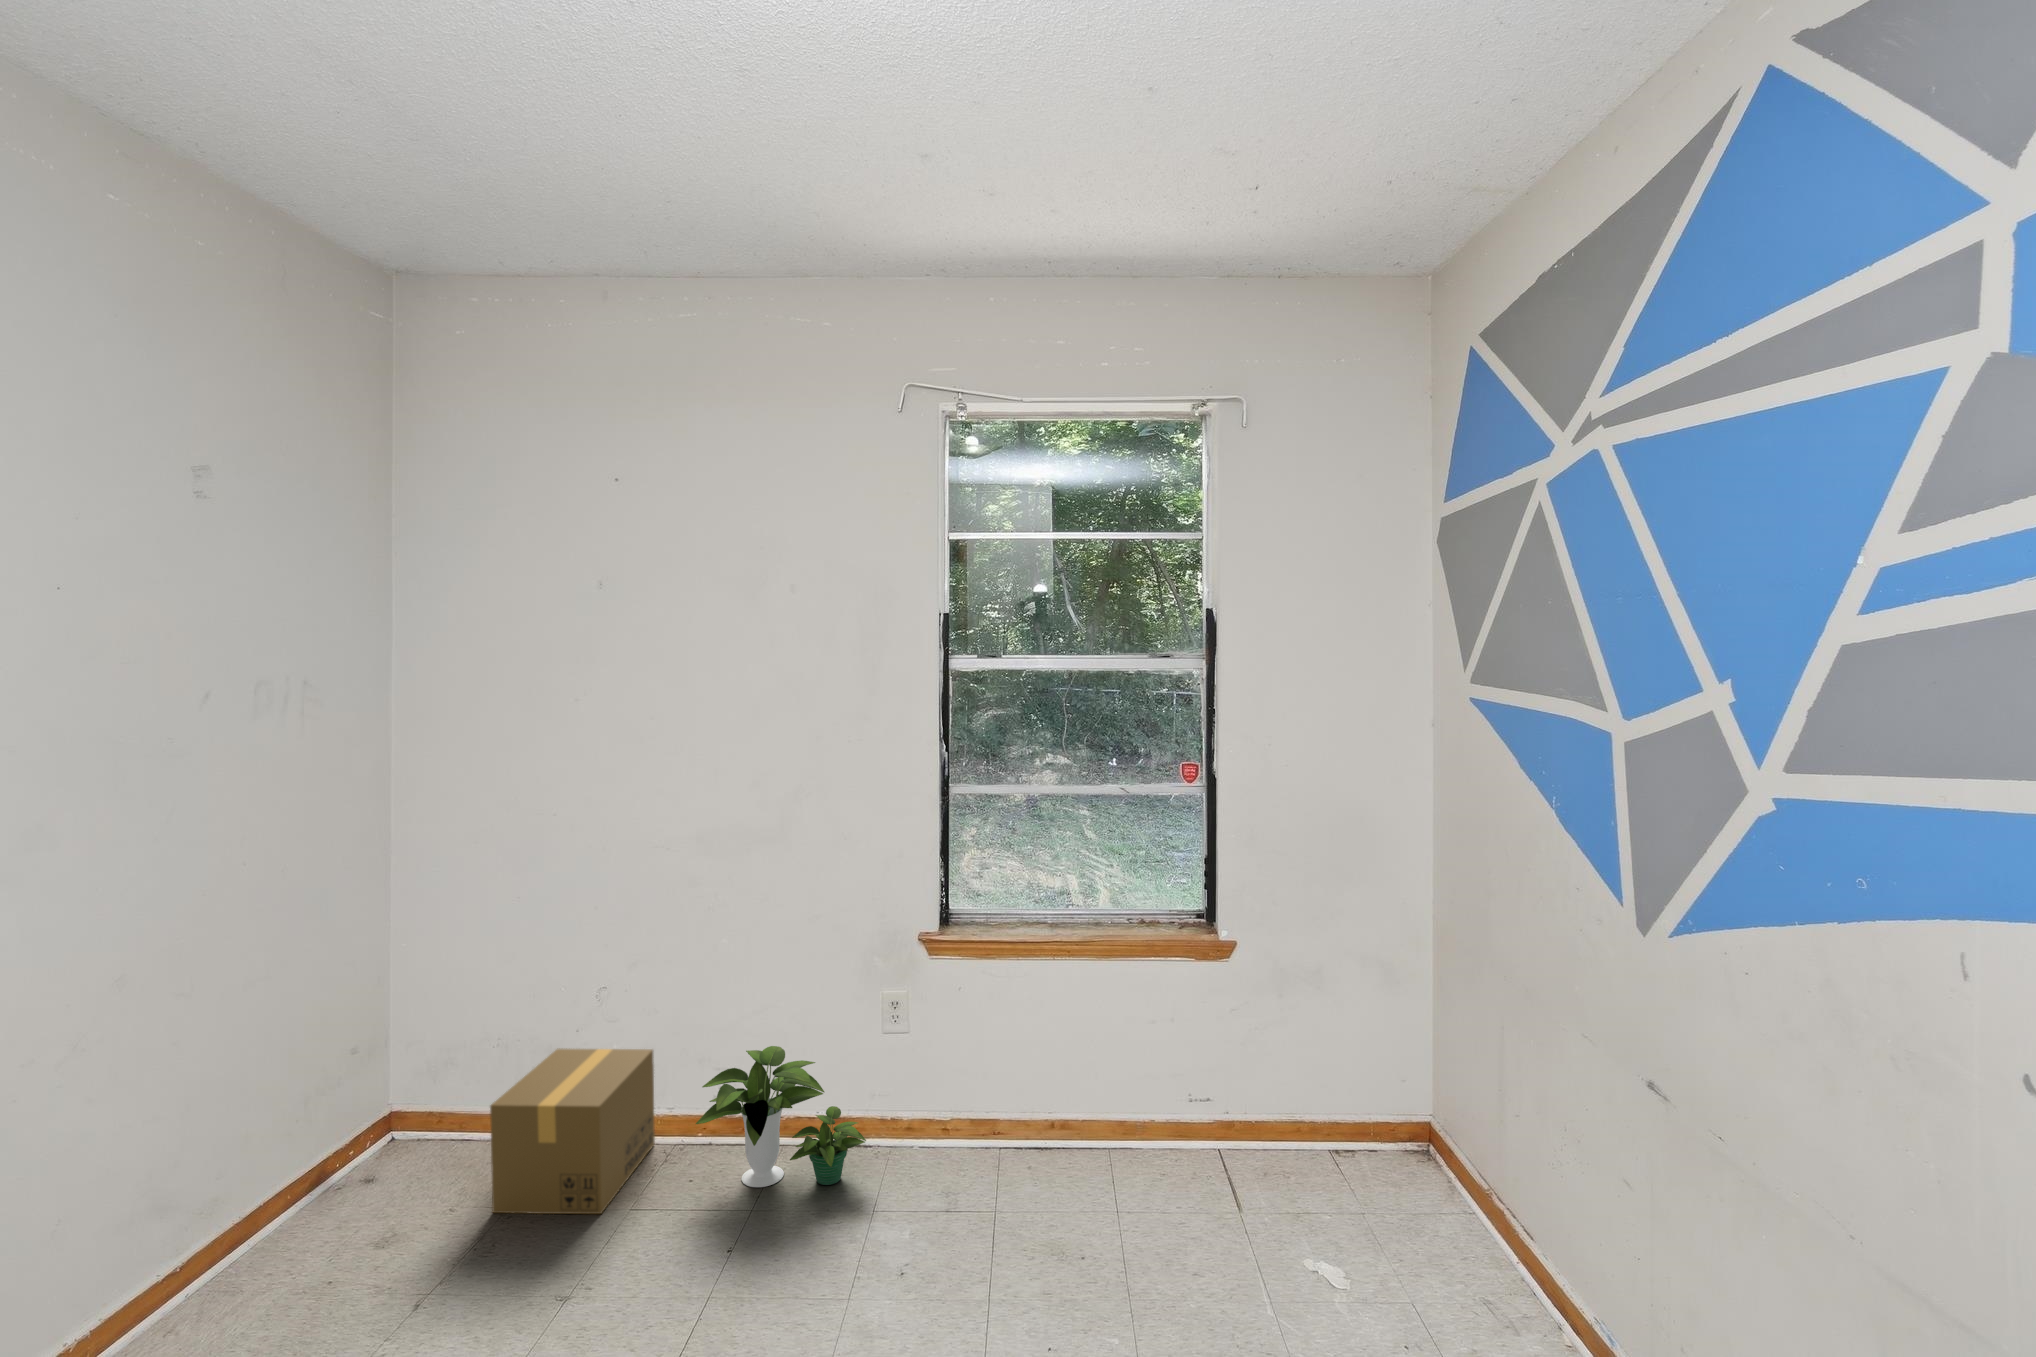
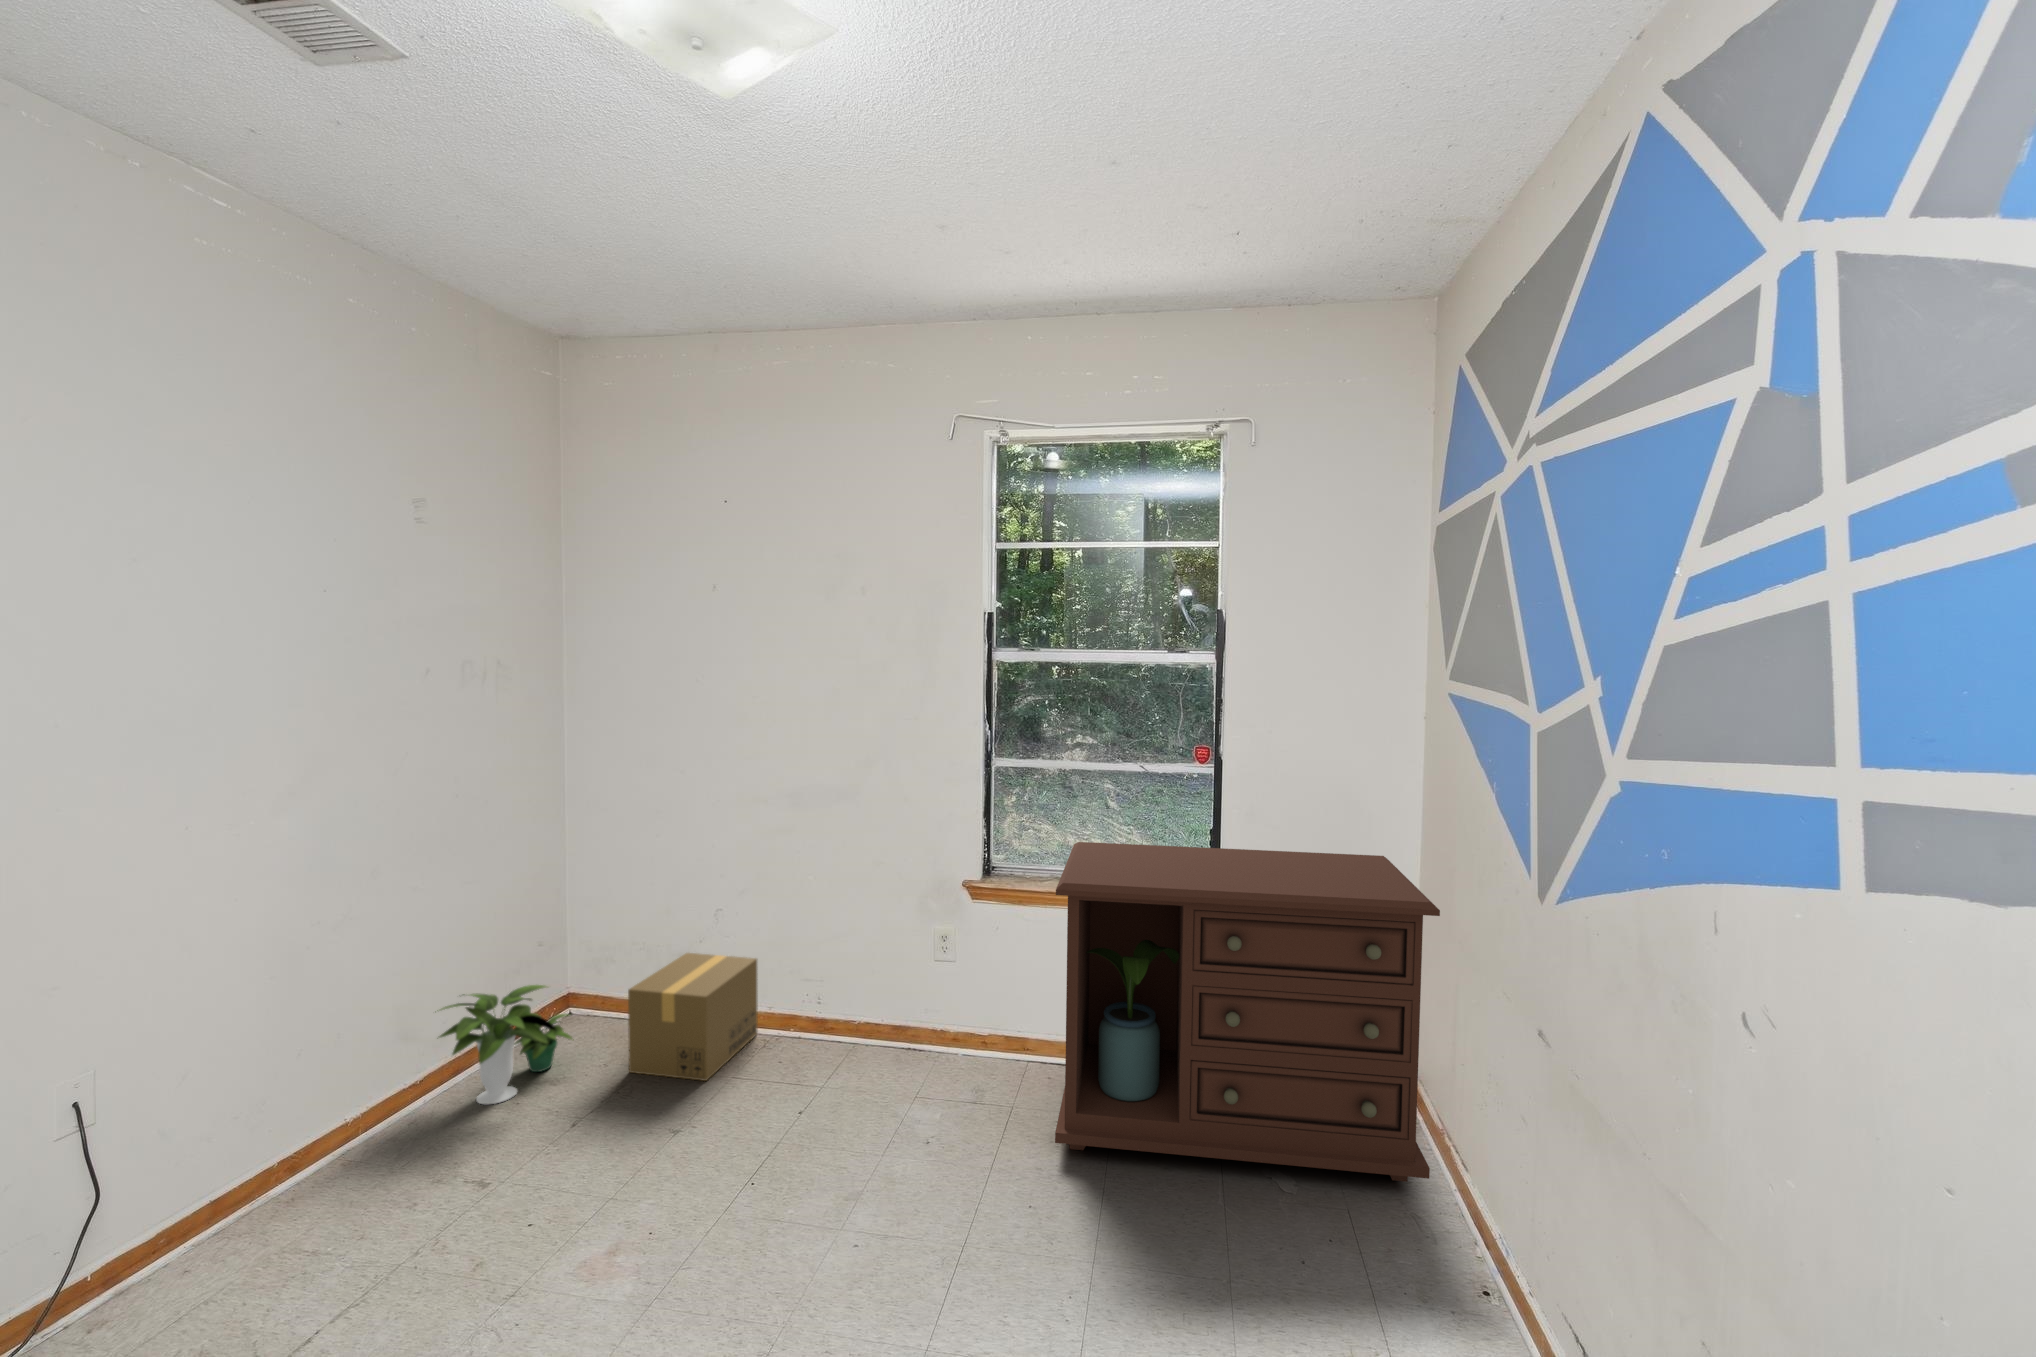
dresser: none [1052,882,1497,1255] -> present [1055,842,1440,1182]
potted plant: present [696,1046,866,1187] -> present [437,985,574,1104]

